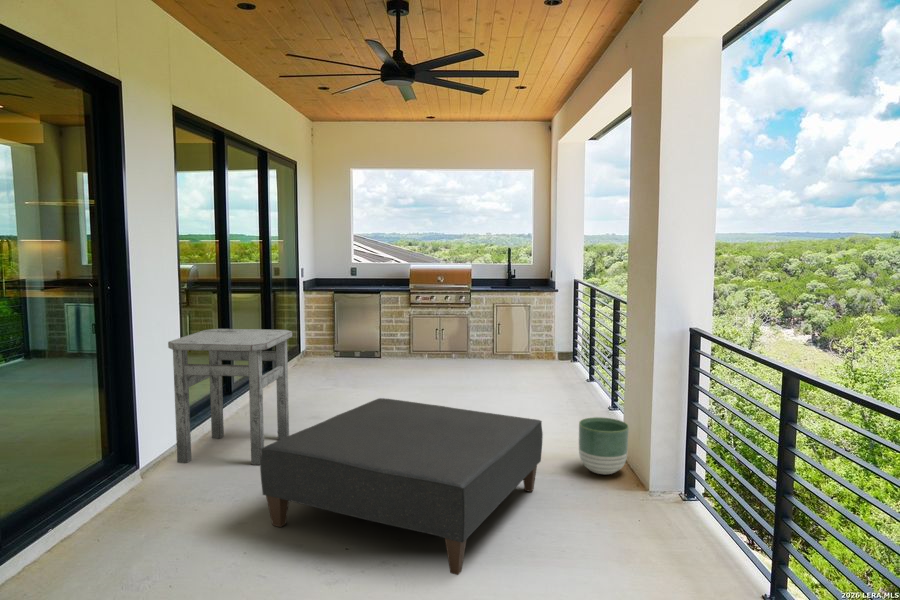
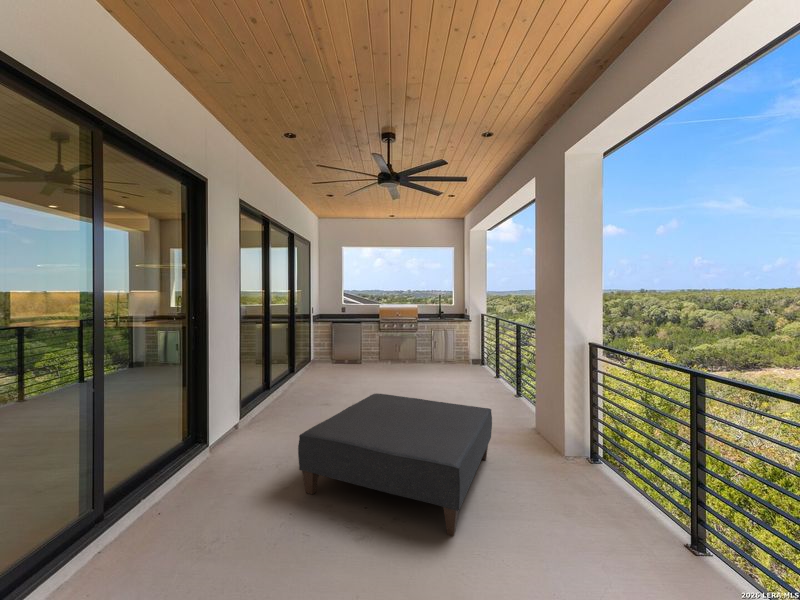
side table: present [168,329,292,465] -> none [231,347,314,442]
planter: present [579,417,629,474] -> none [511,405,546,445]

